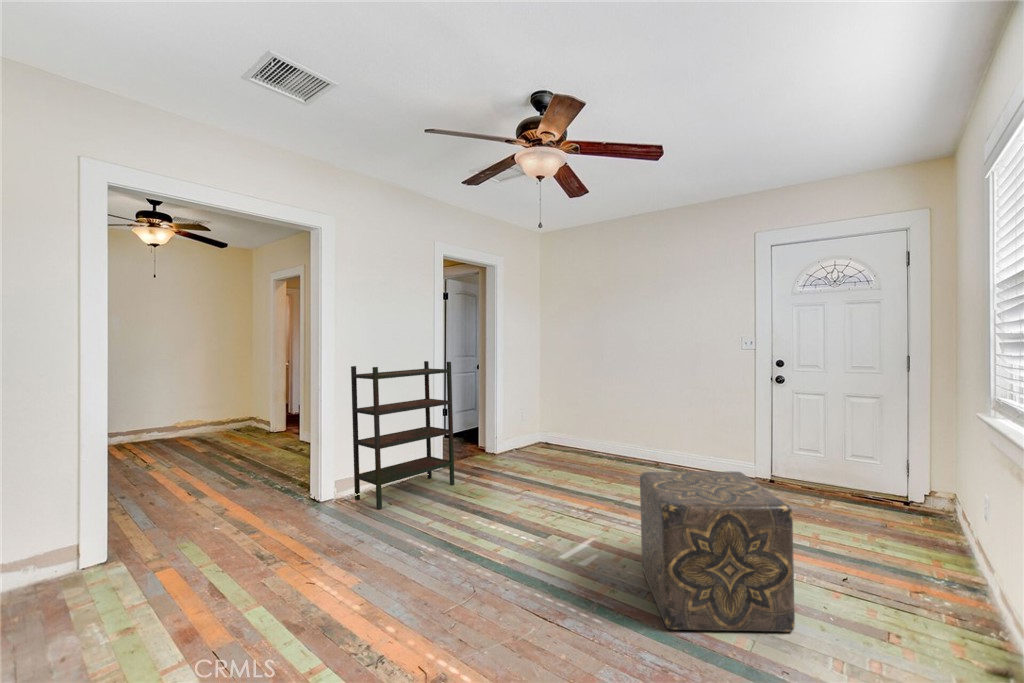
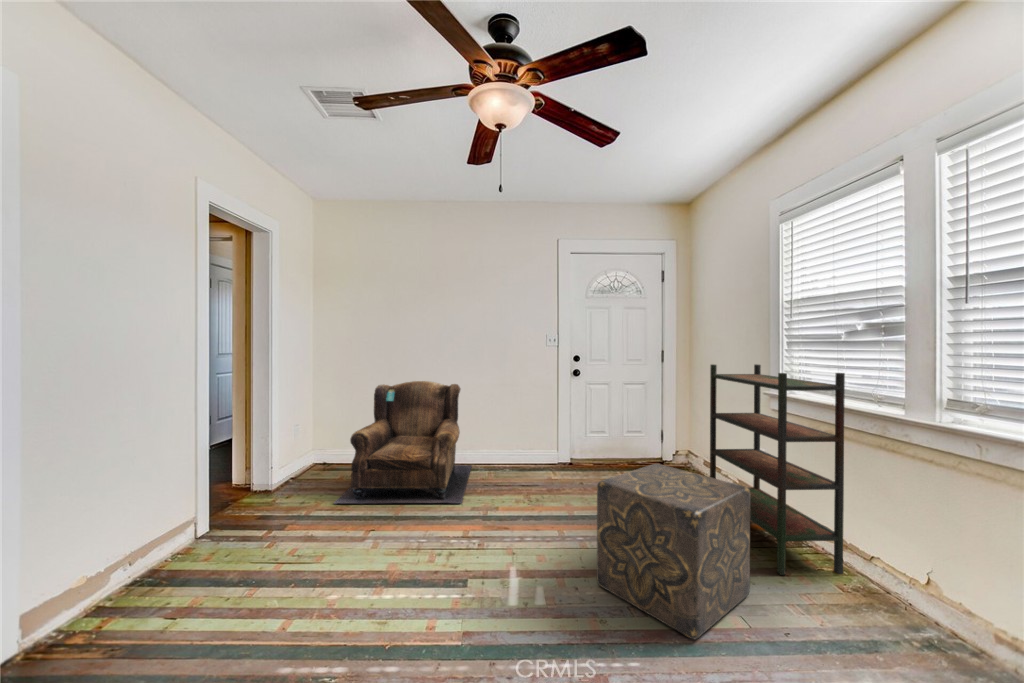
bookshelf: present [351,361,454,509] -> present [710,364,845,575]
armchair: none [522,377,663,489] -> present [334,381,472,504]

